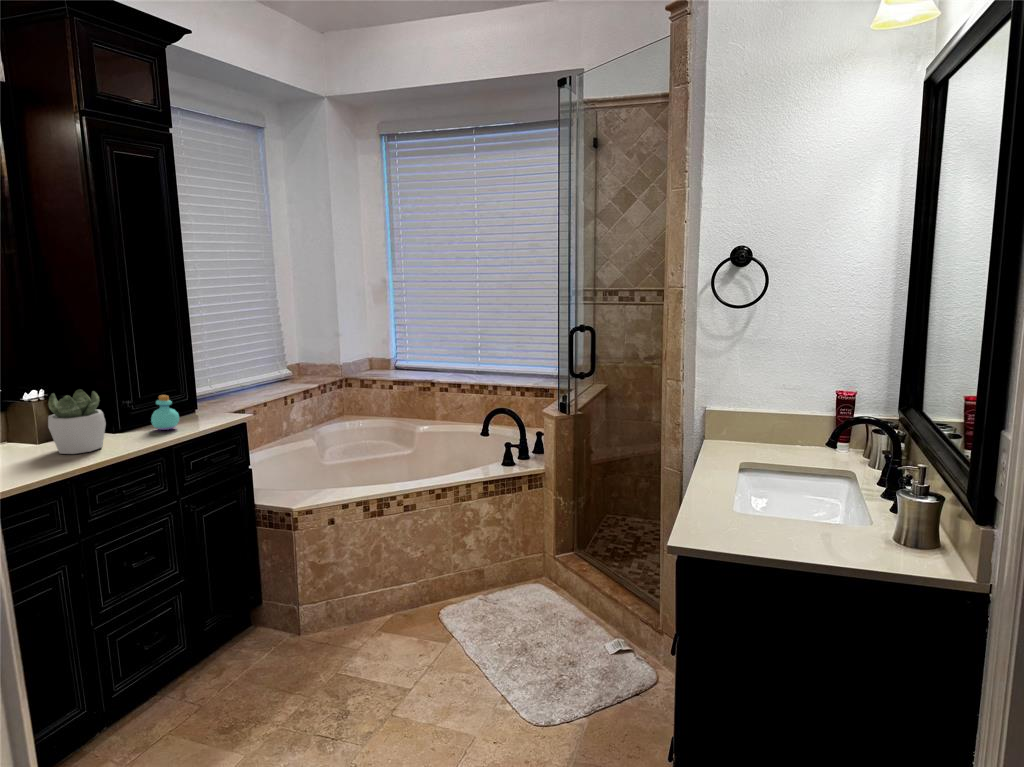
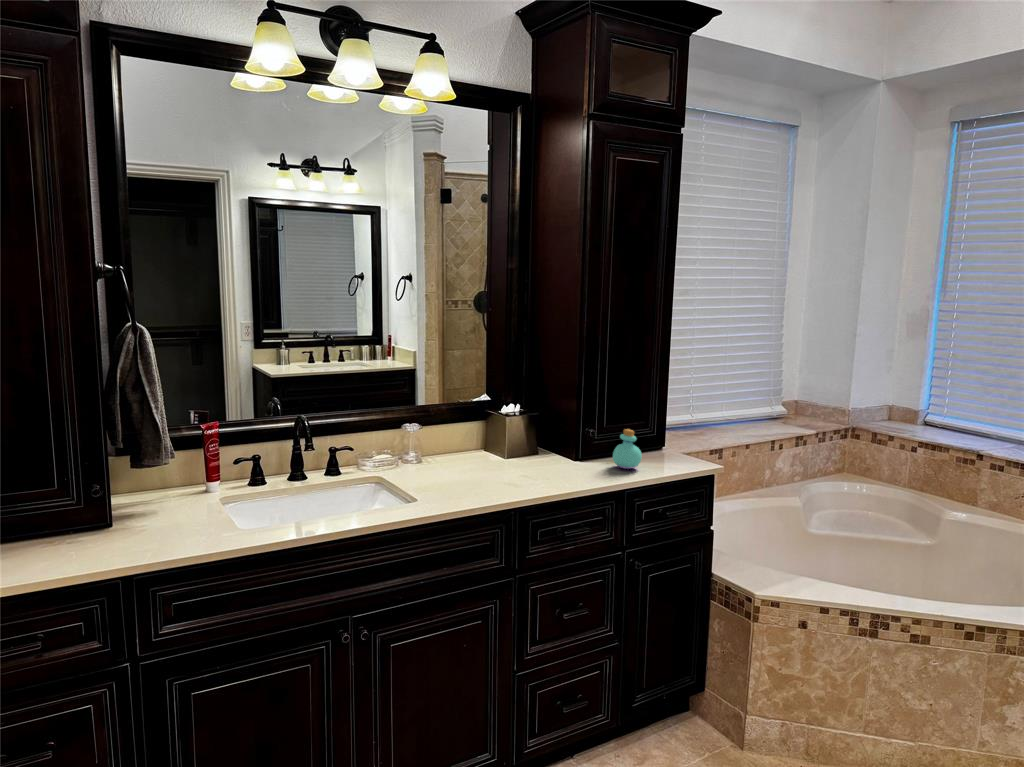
succulent plant: present [48,390,106,454] -> none [514,412,565,481]

